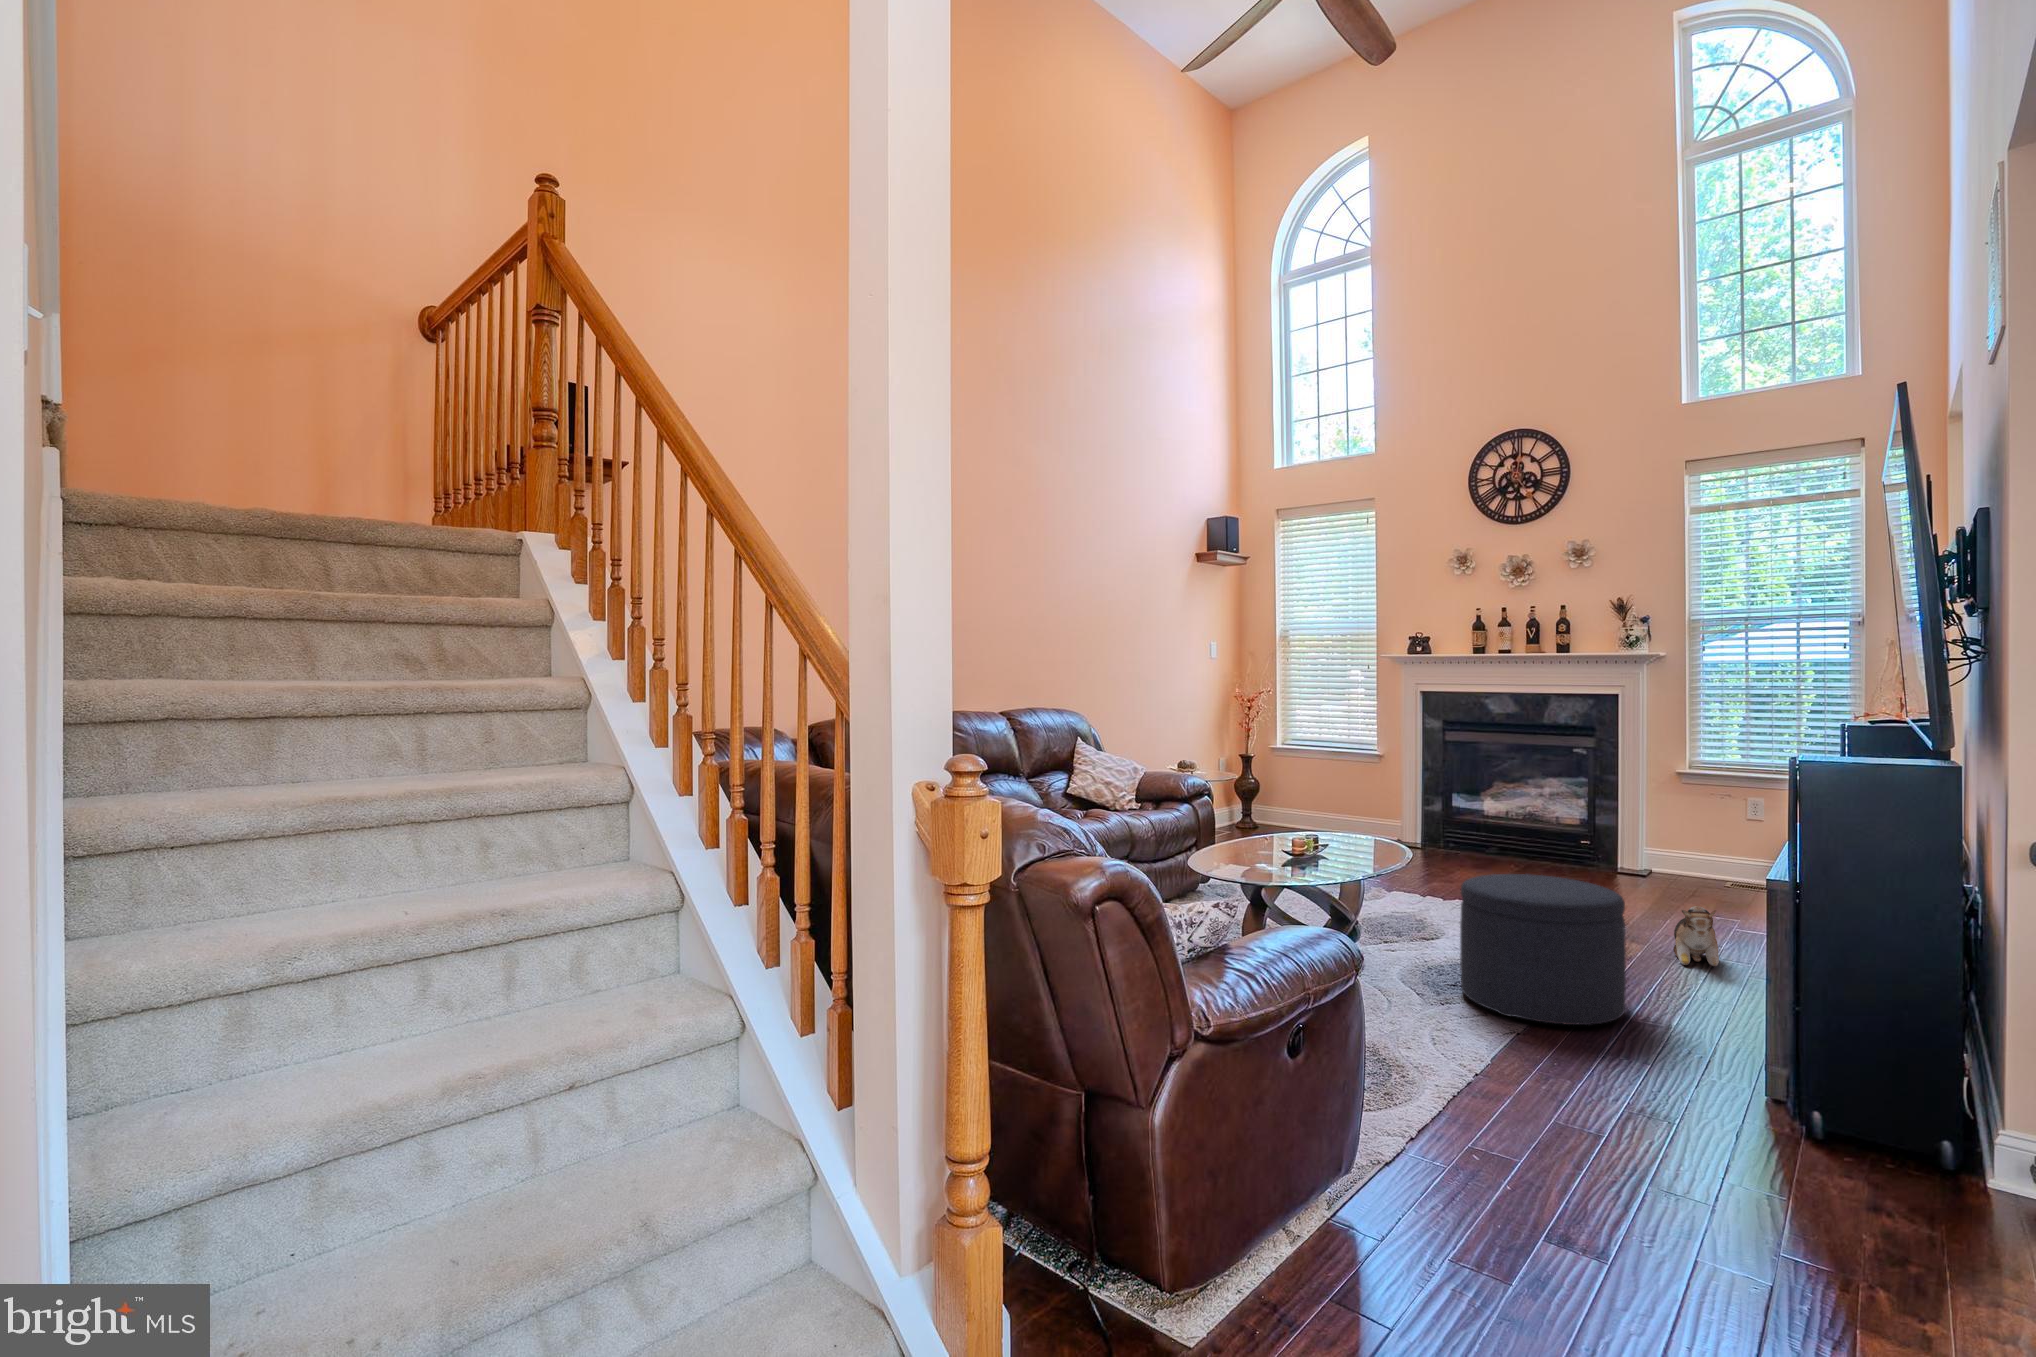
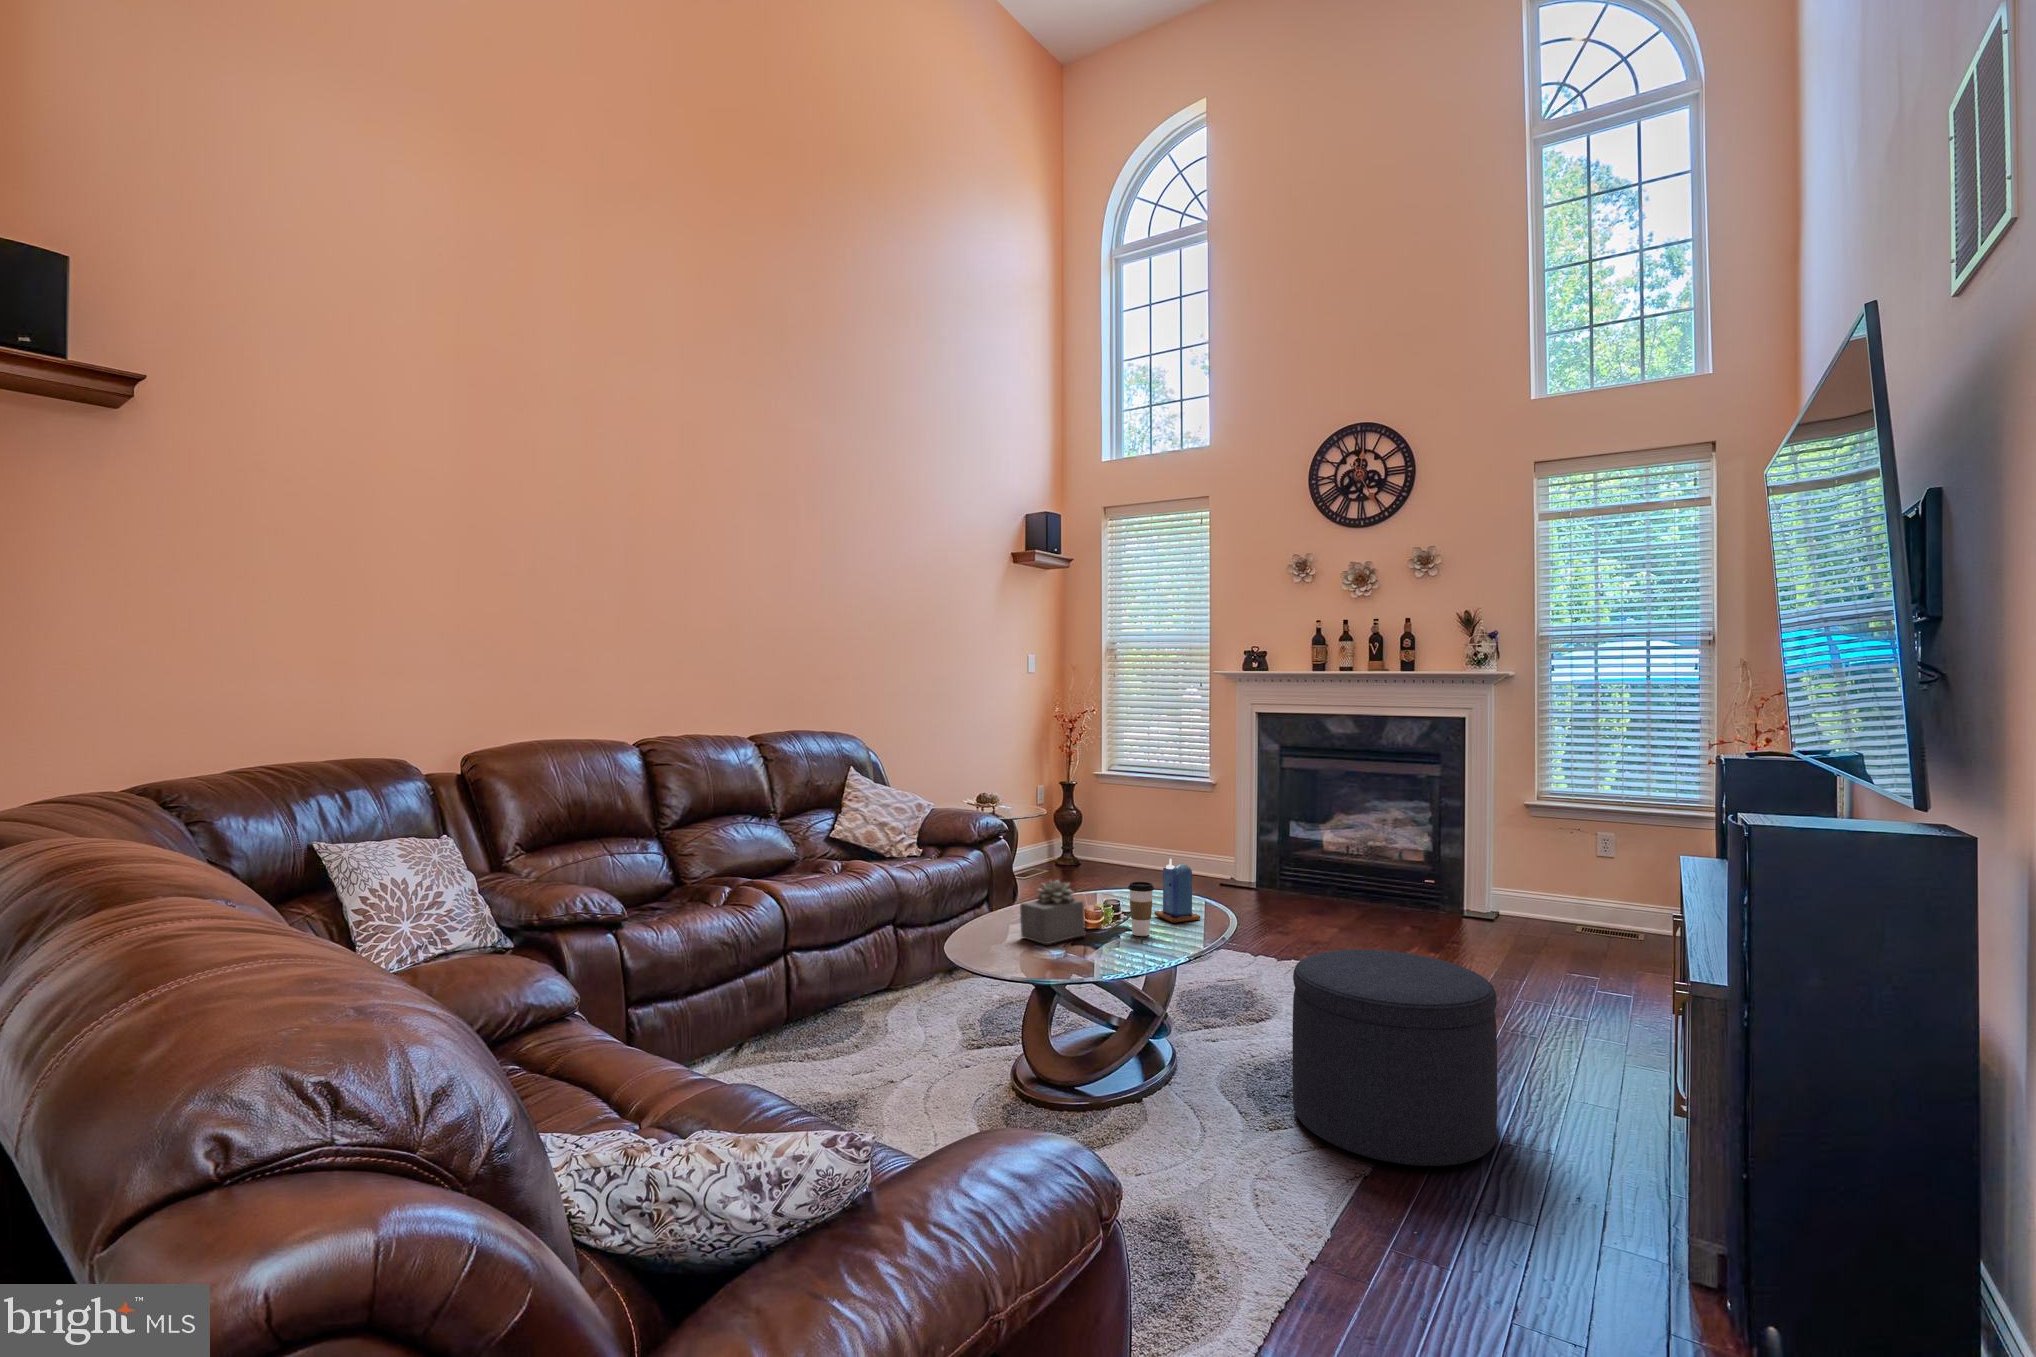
candle: none [1344,806,1382,856] -> present [1154,859,1200,923]
succulent plant: none [1240,819,1291,867] -> present [1020,880,1085,944]
coffee cup: none [1325,822,1346,863] -> present [1128,882,1154,936]
plush toy: present [1673,906,1719,966] -> none [1539,979,1592,1053]

